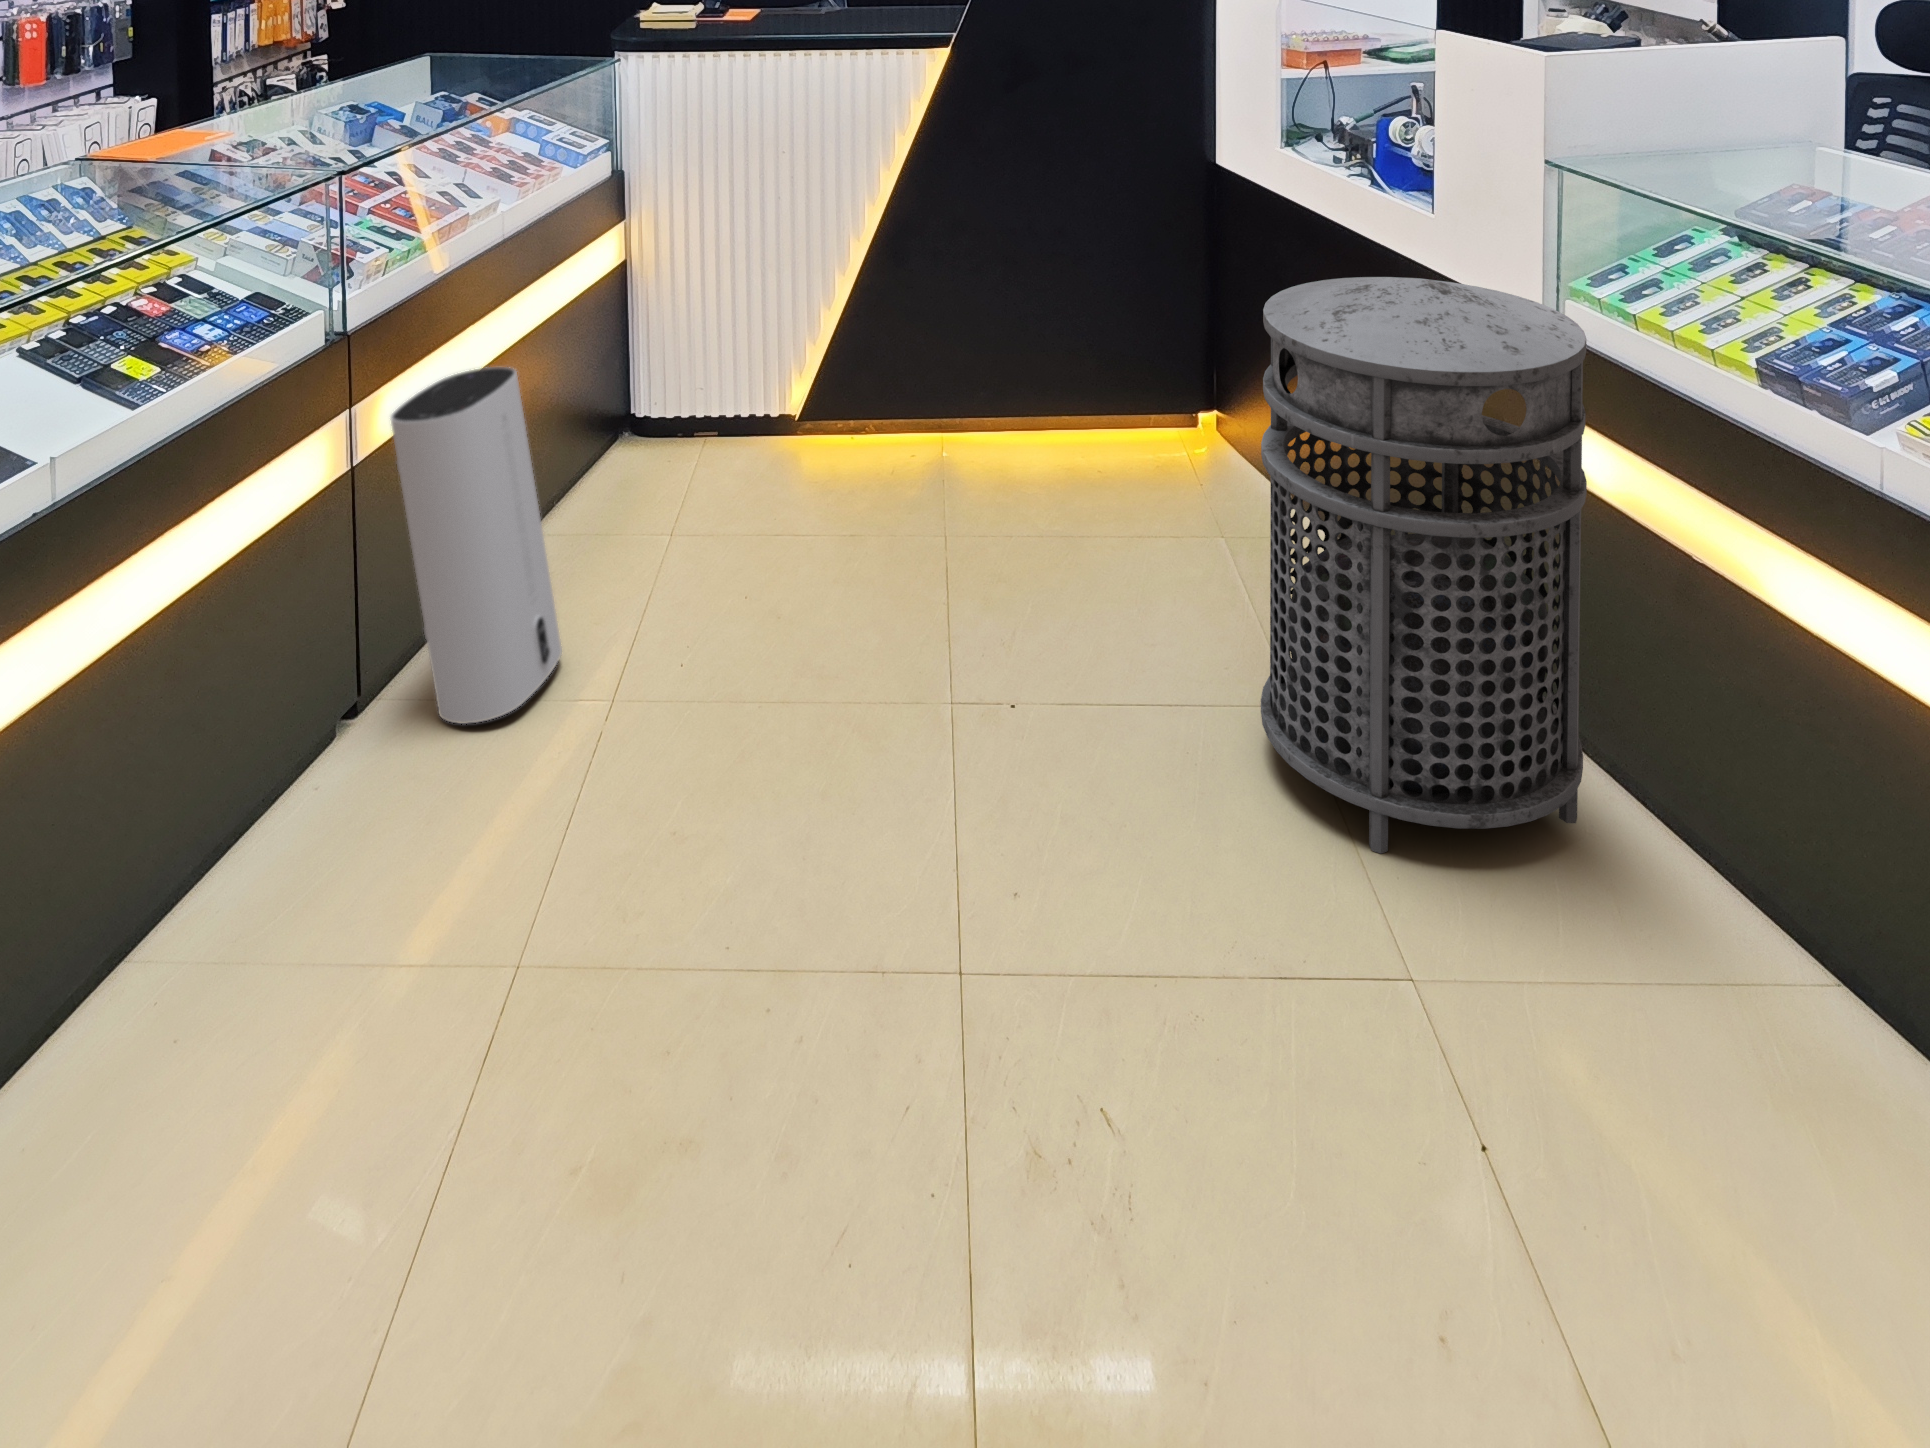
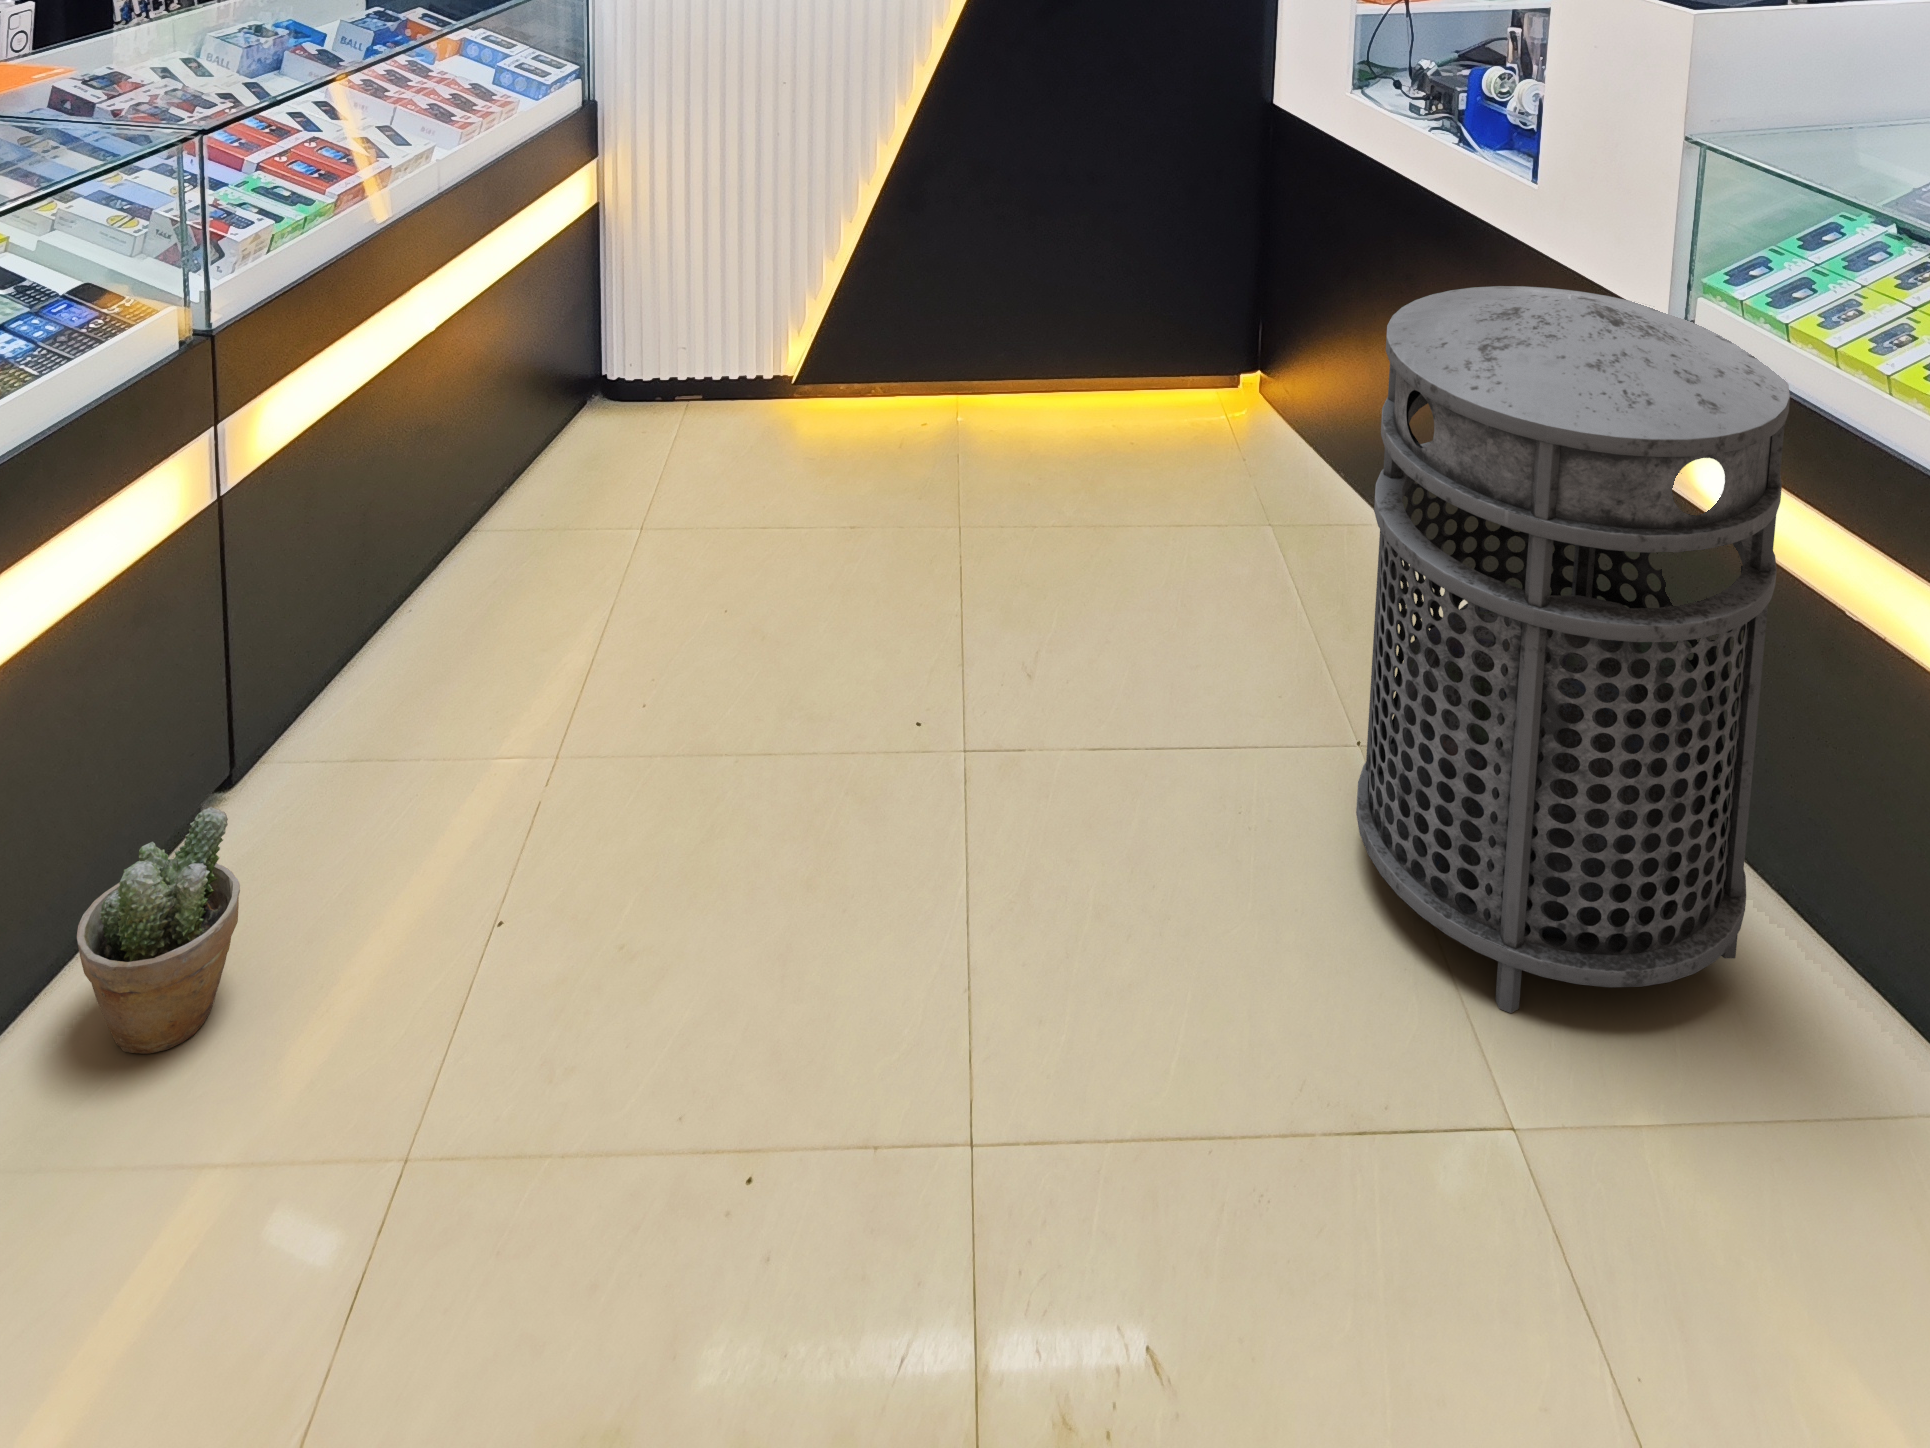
air purifier: present [391,367,562,724] -> none [258,382,490,844]
potted plant: none [276,669,390,850] -> present [77,807,240,1054]

